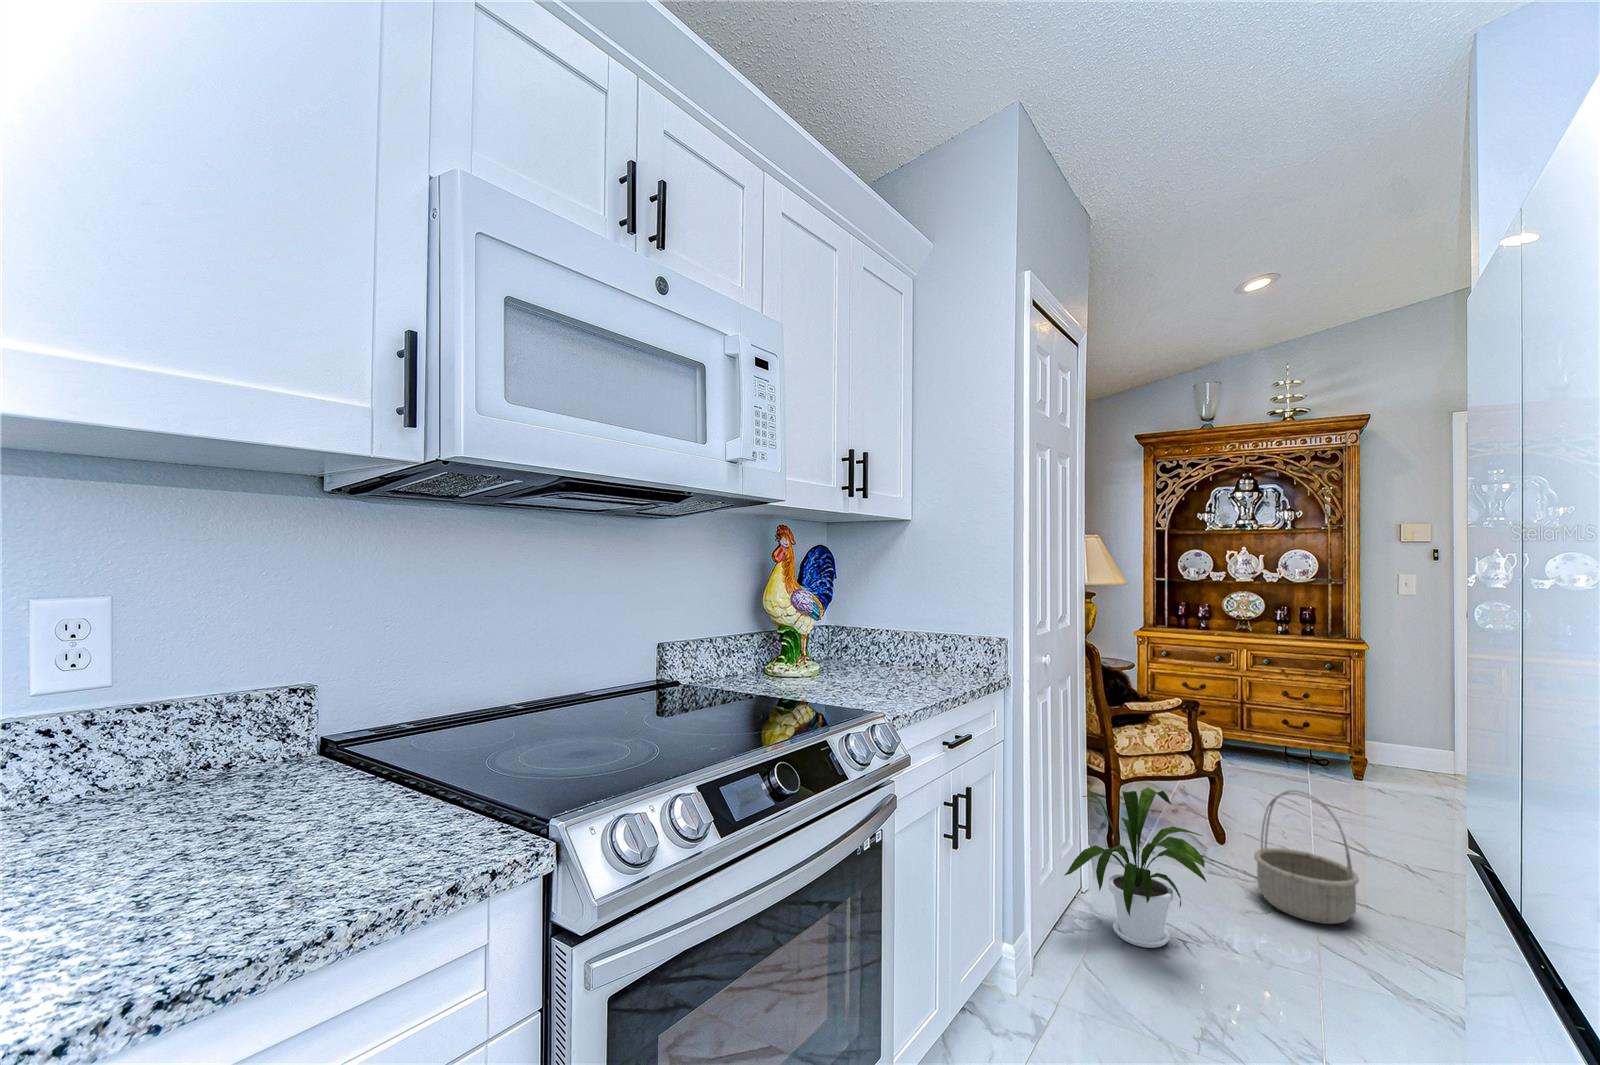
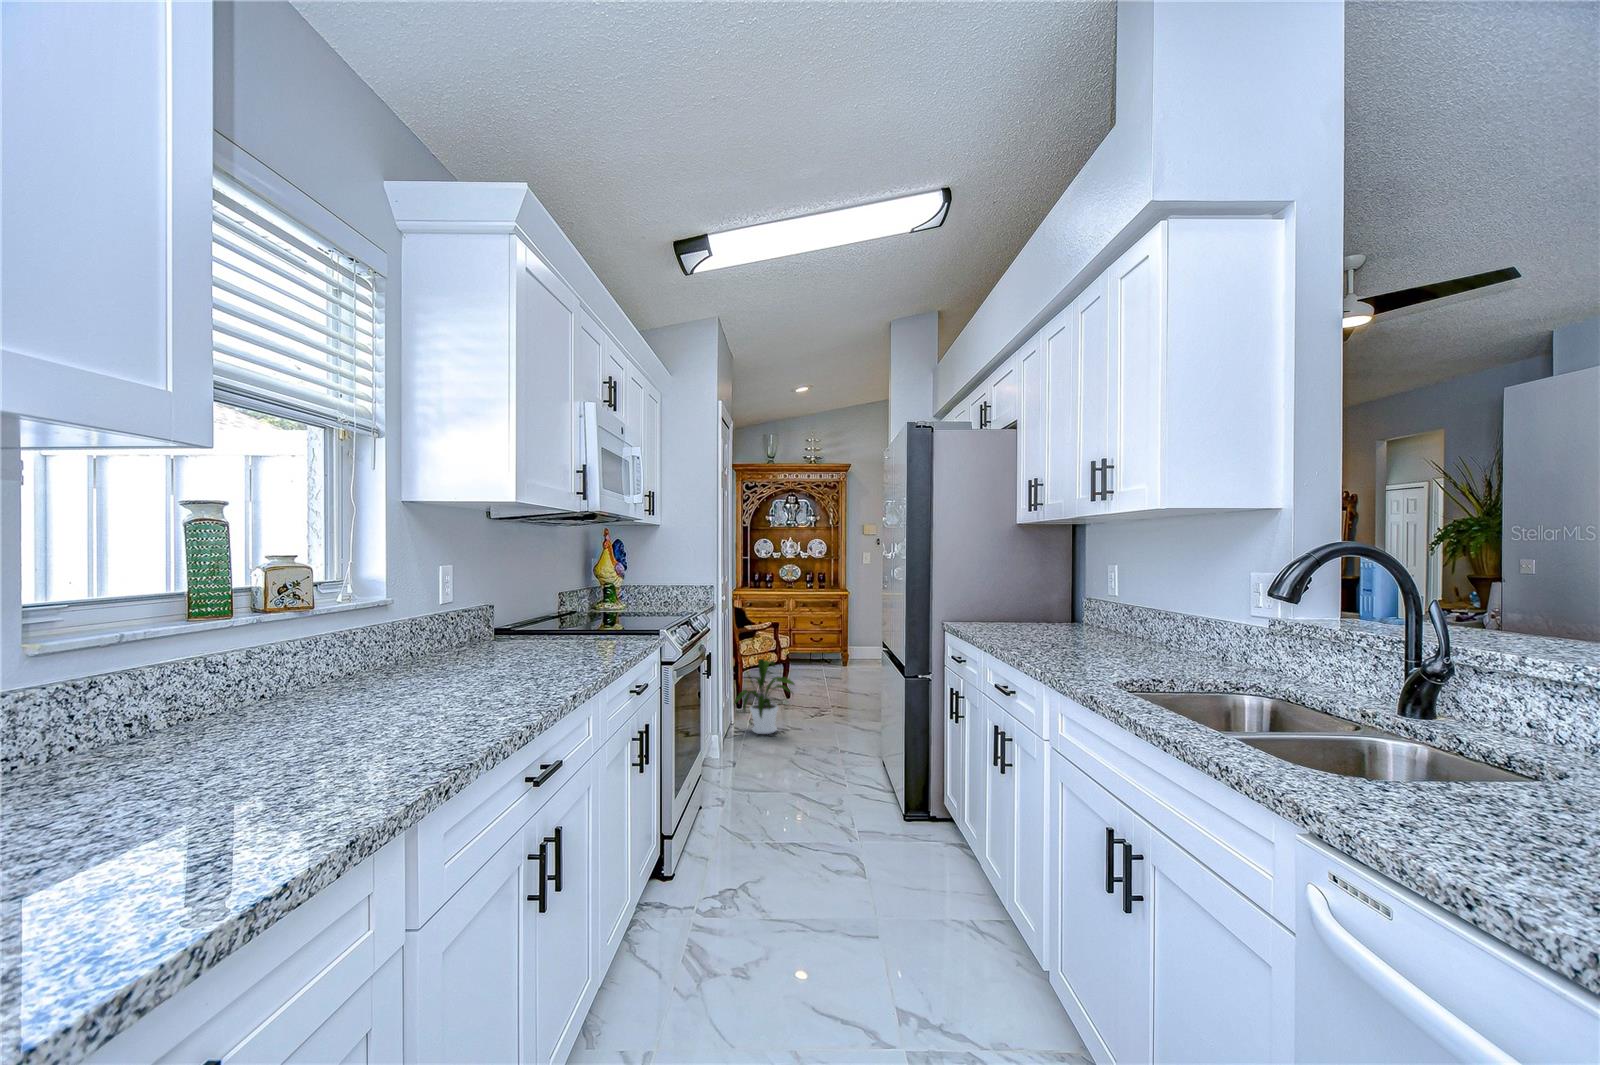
basket: present [1254,790,1359,924] -> none [807,656,849,715]

